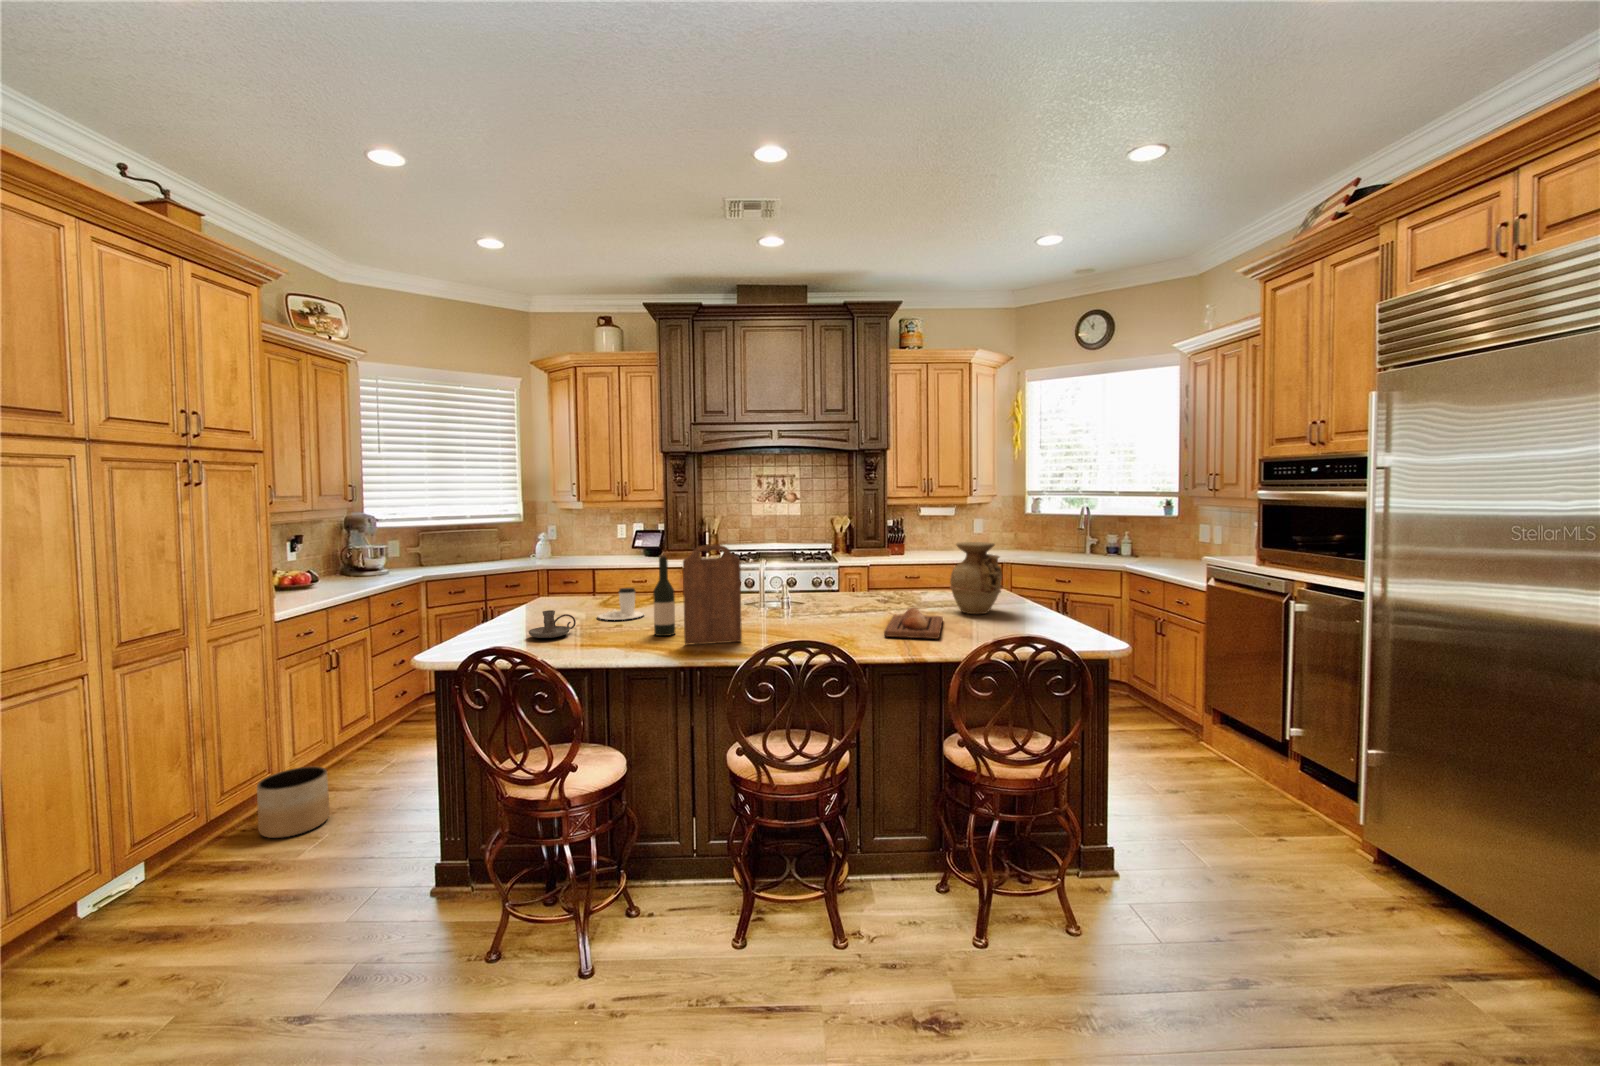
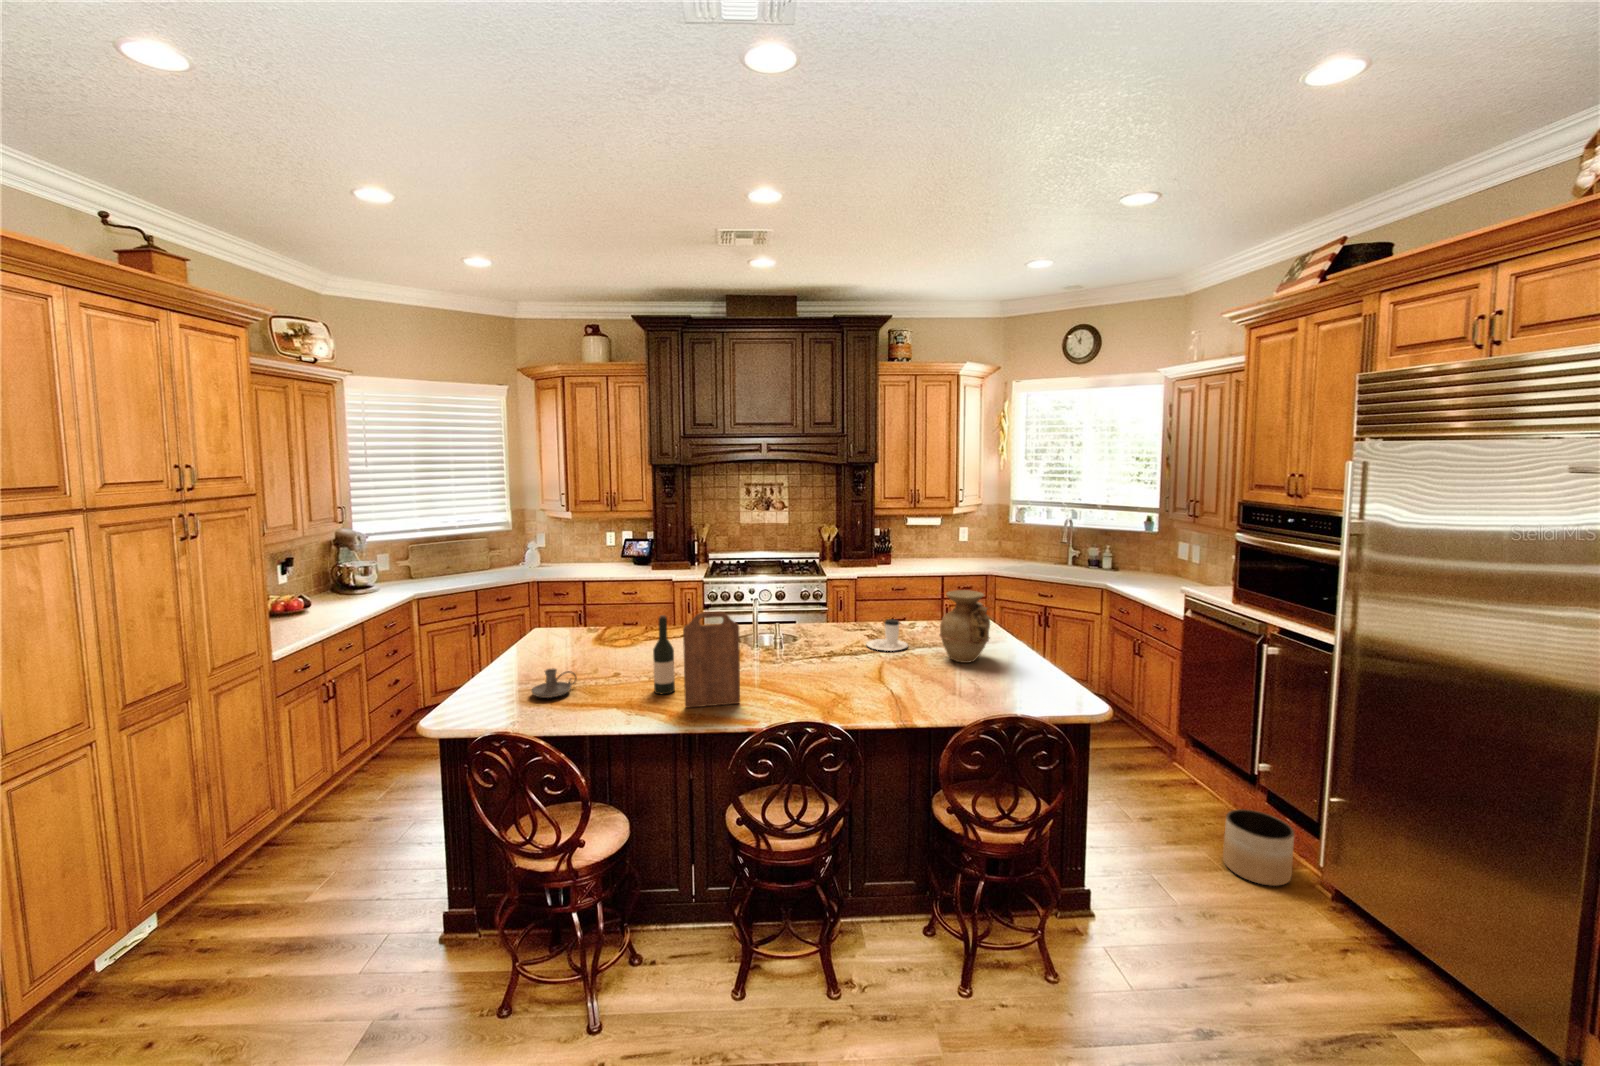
coffee cup: present [598,588,644,620] -> present [866,619,908,651]
bread loaf: present [884,608,943,639] -> none [877,661,933,701]
planter: present [257,766,330,838] -> present [1223,809,1294,886]

